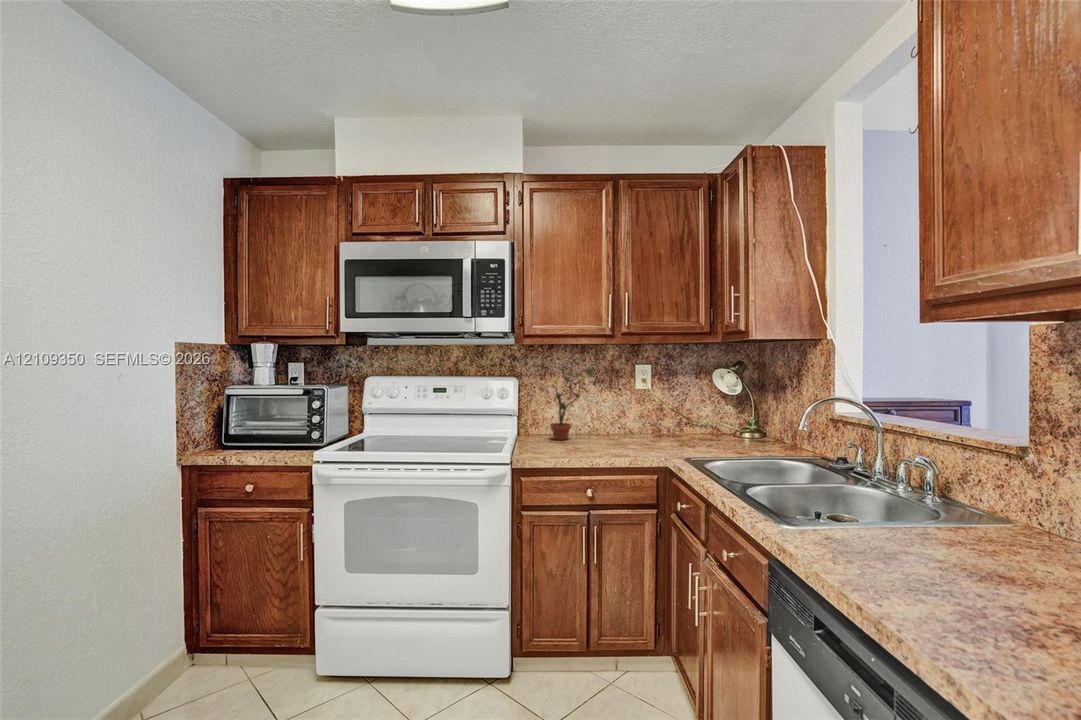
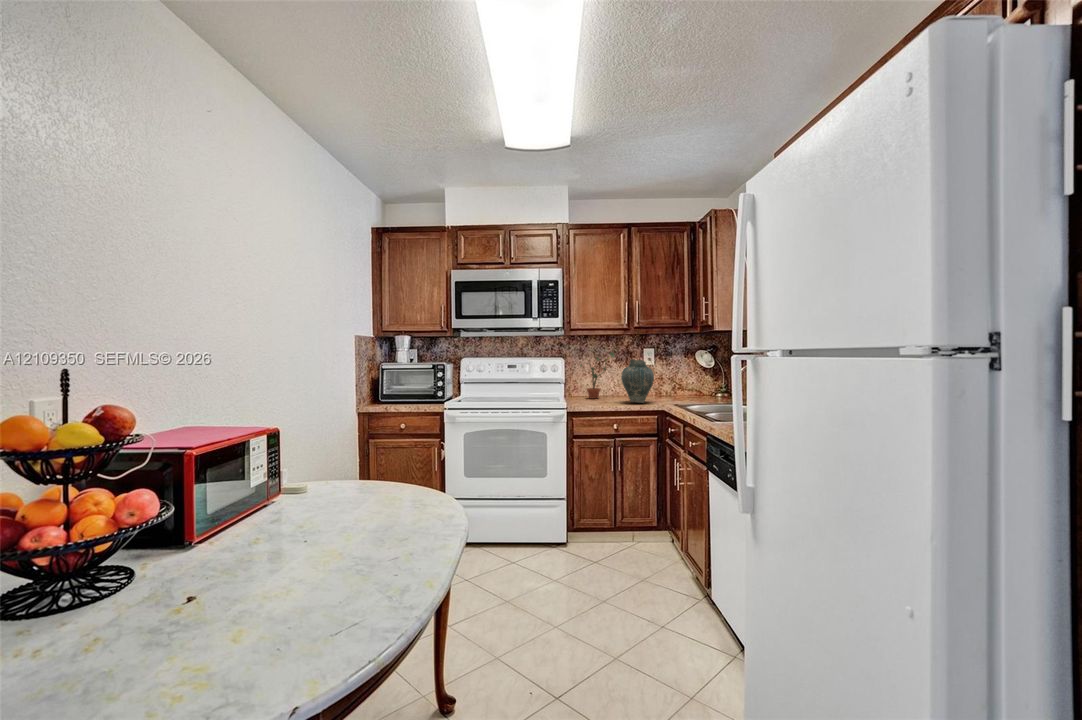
vase: none [601,383,652,453] -> present [621,359,654,403]

